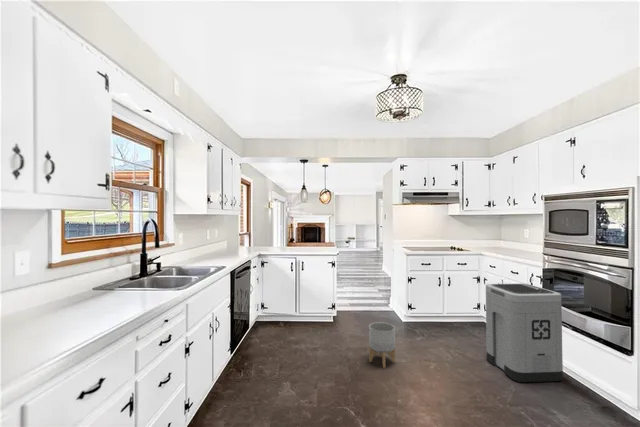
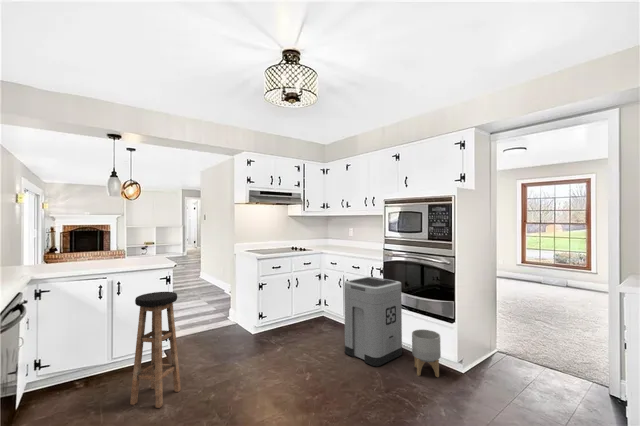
bar stool: none [298,271,331,353] -> present [130,292,181,408]
planter: present [369,322,395,368] -> present [412,329,441,377]

